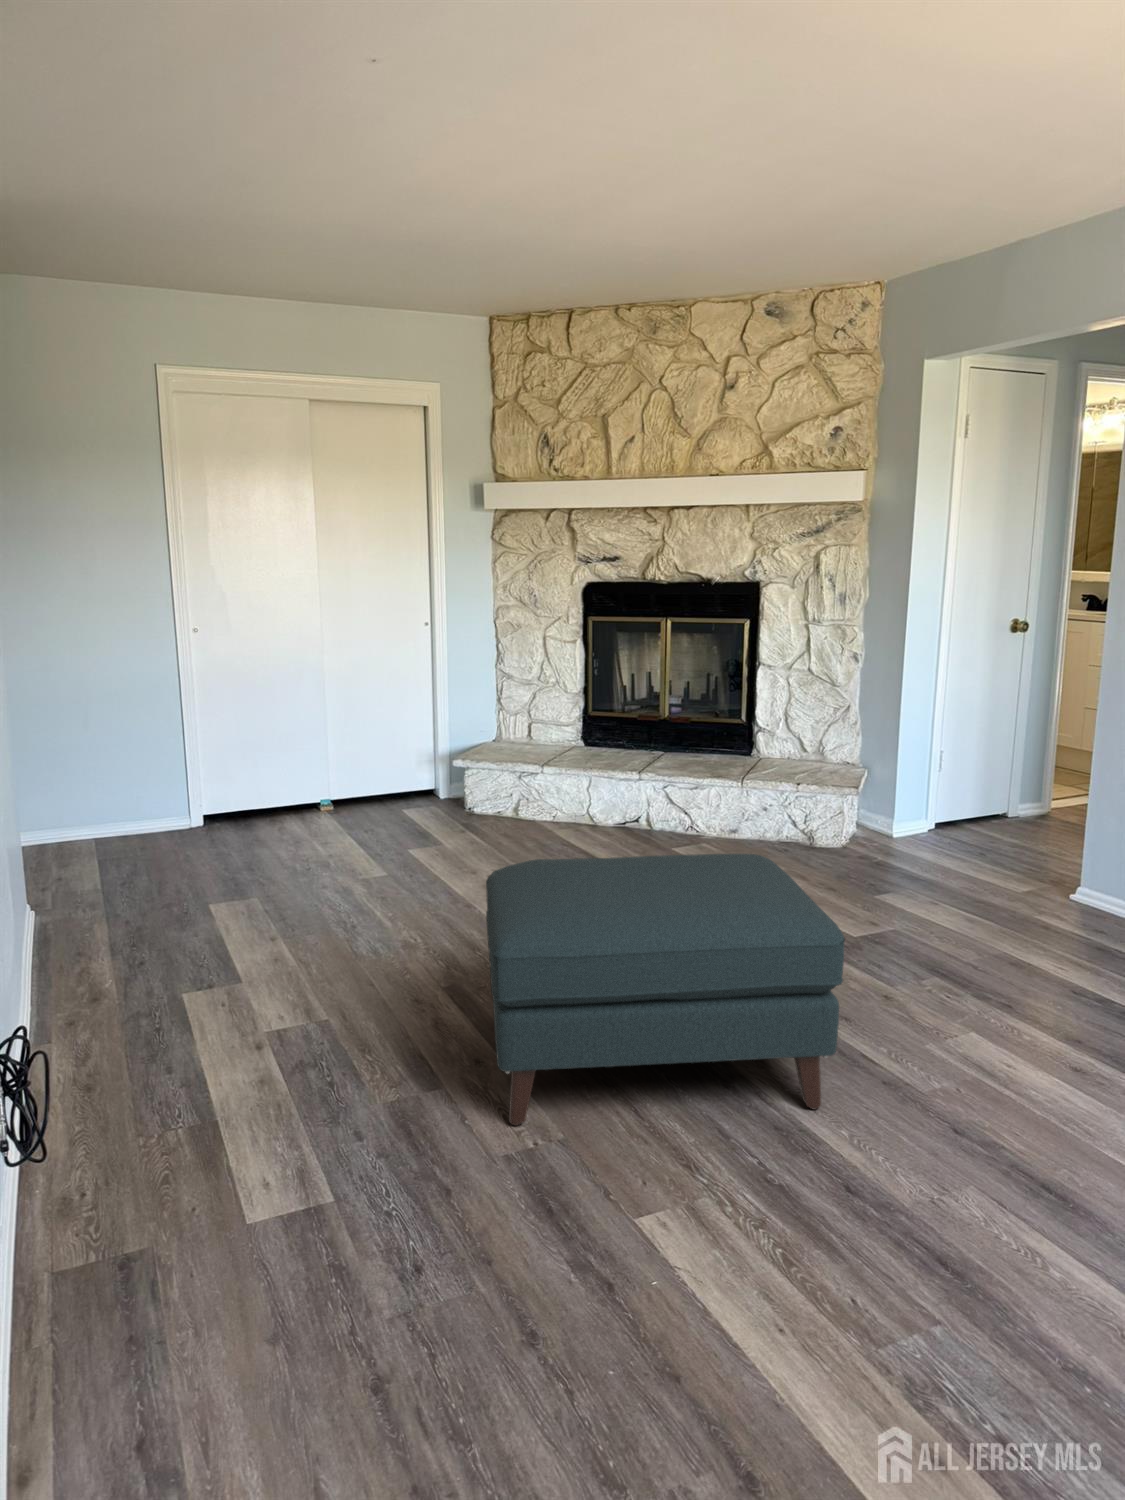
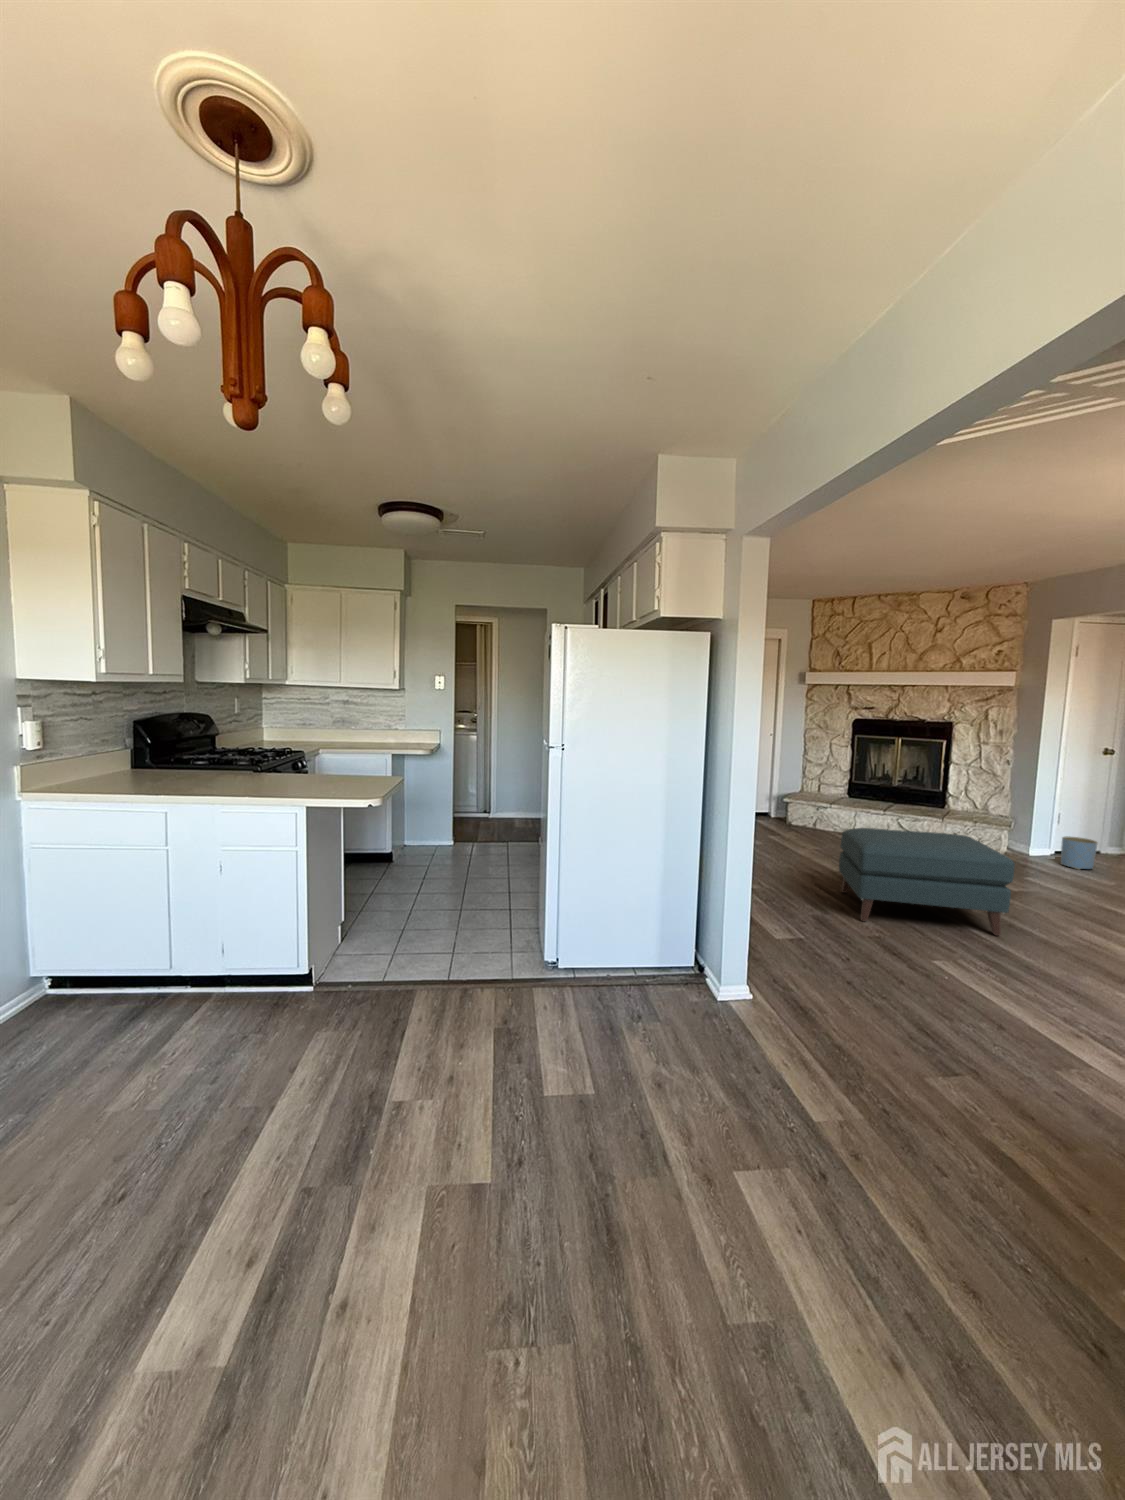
planter: none [944,796,1001,860] -> present [1061,836,1097,869]

